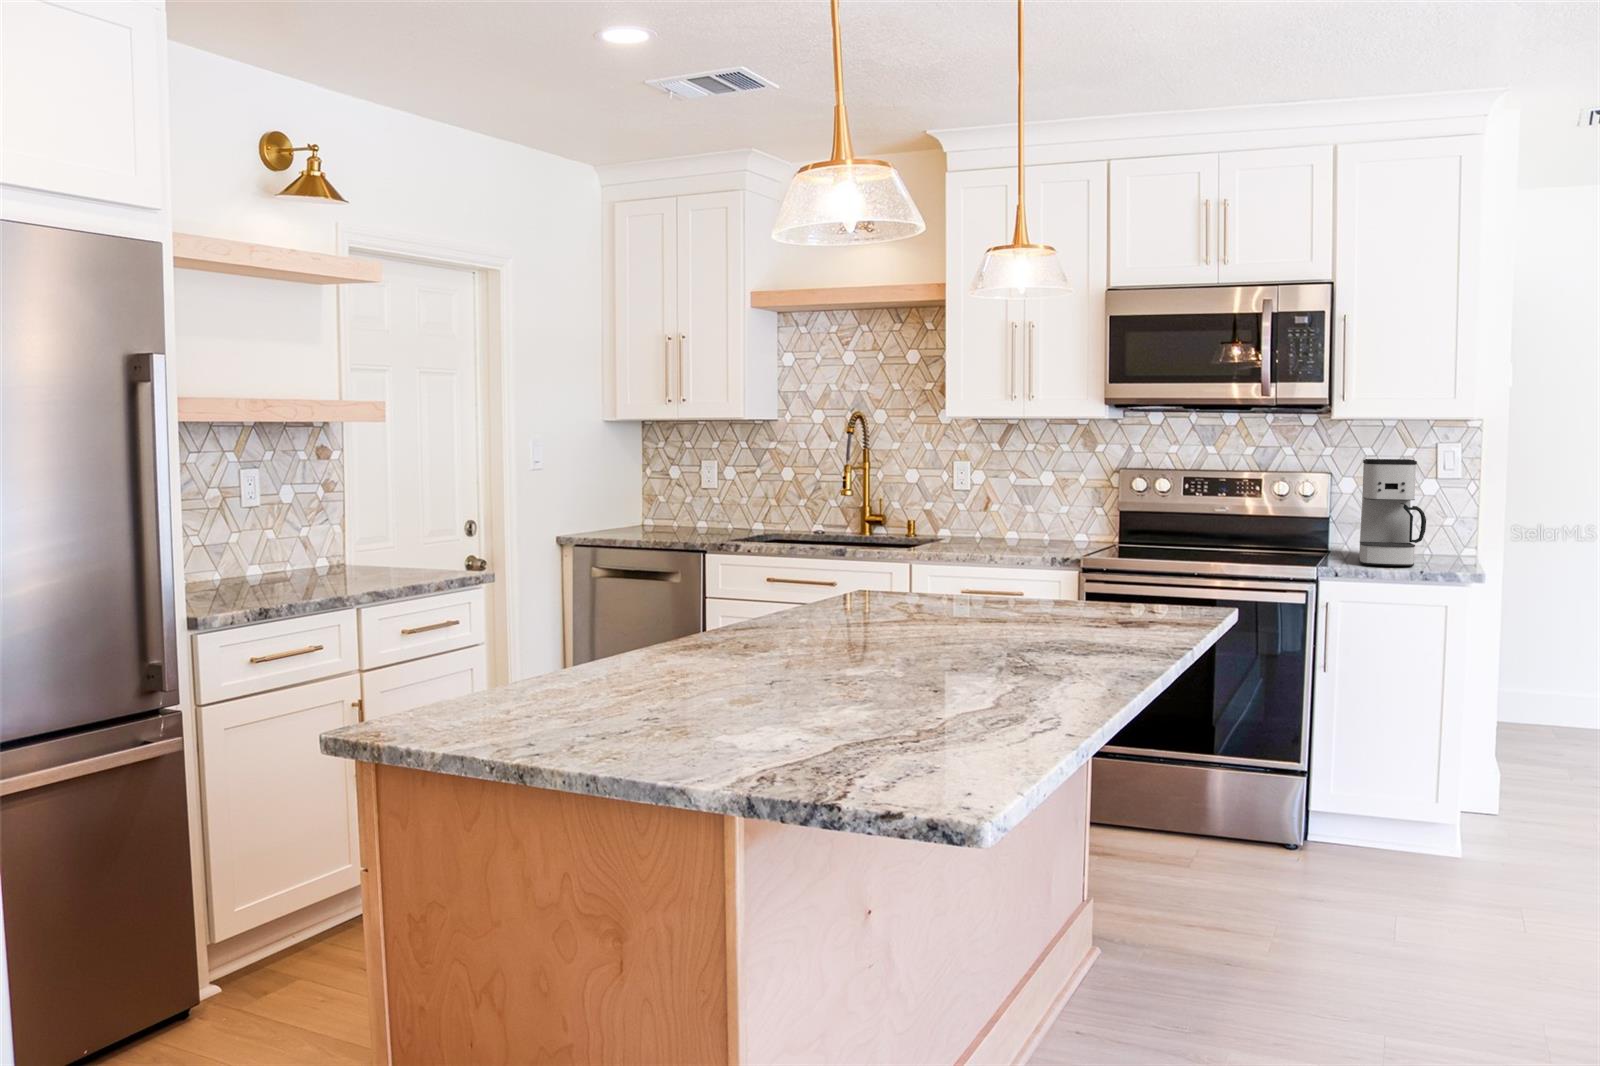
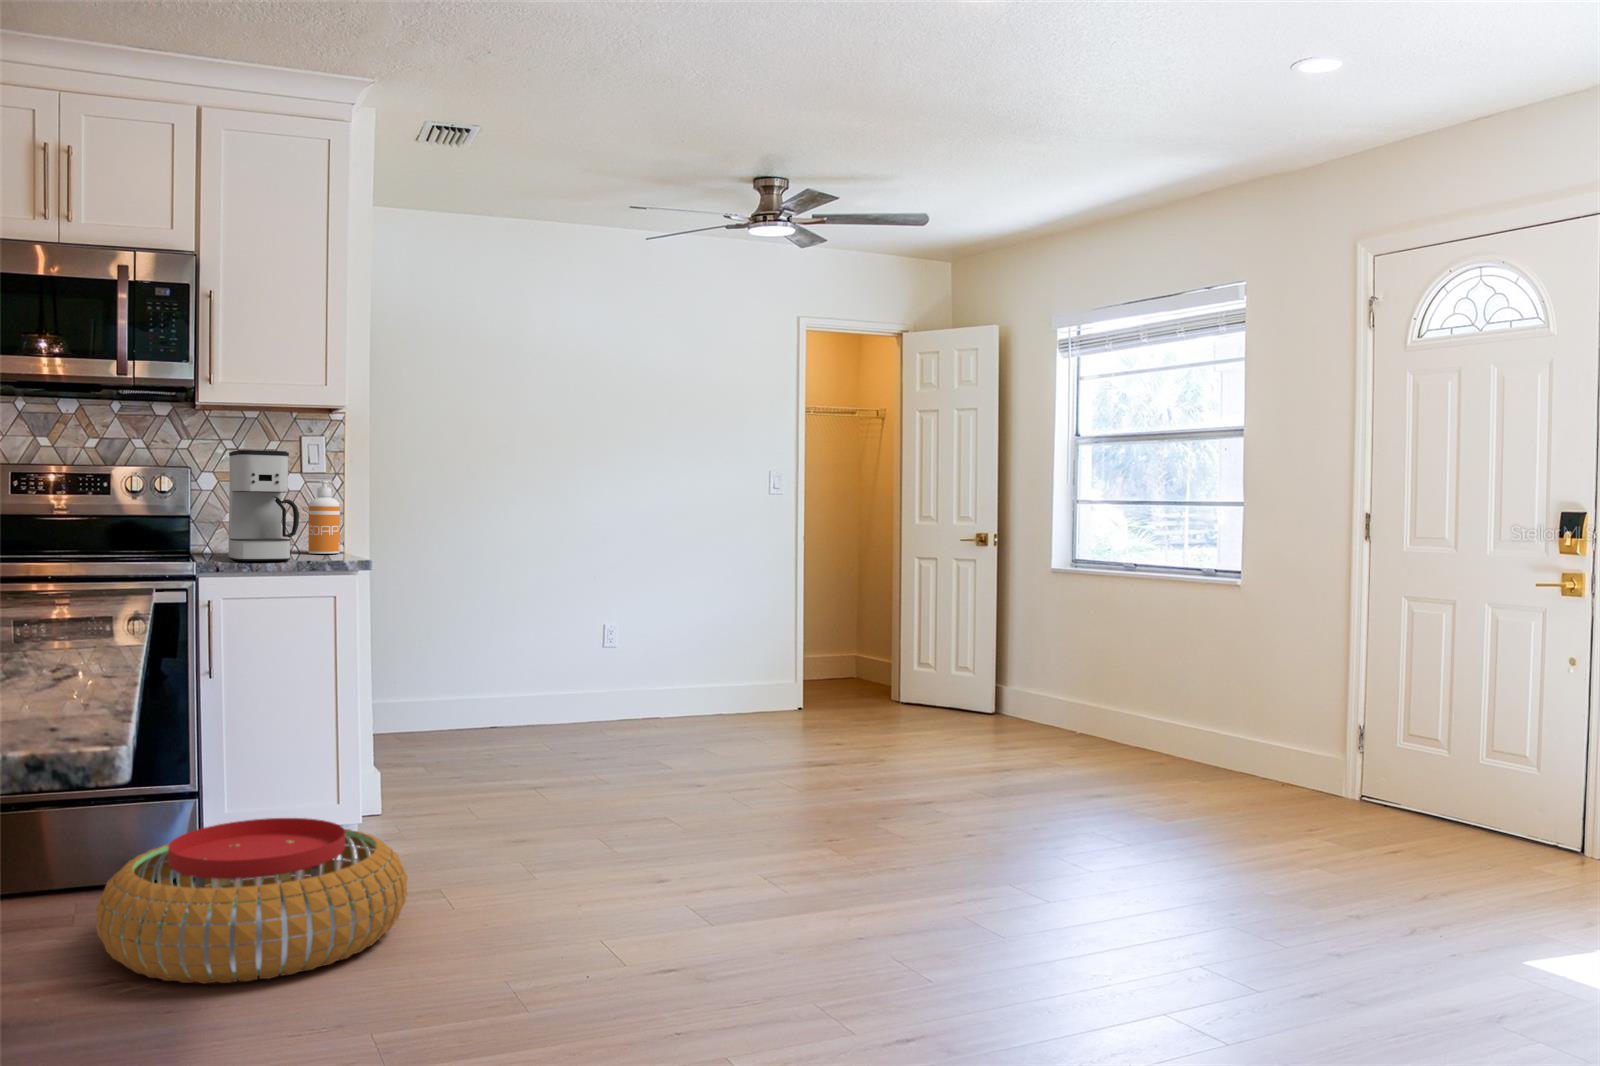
soap dispenser: none [1440,485,1475,559] -> present [308,481,340,554]
pouf: none [1196,811,1476,966] -> present [96,818,407,983]

